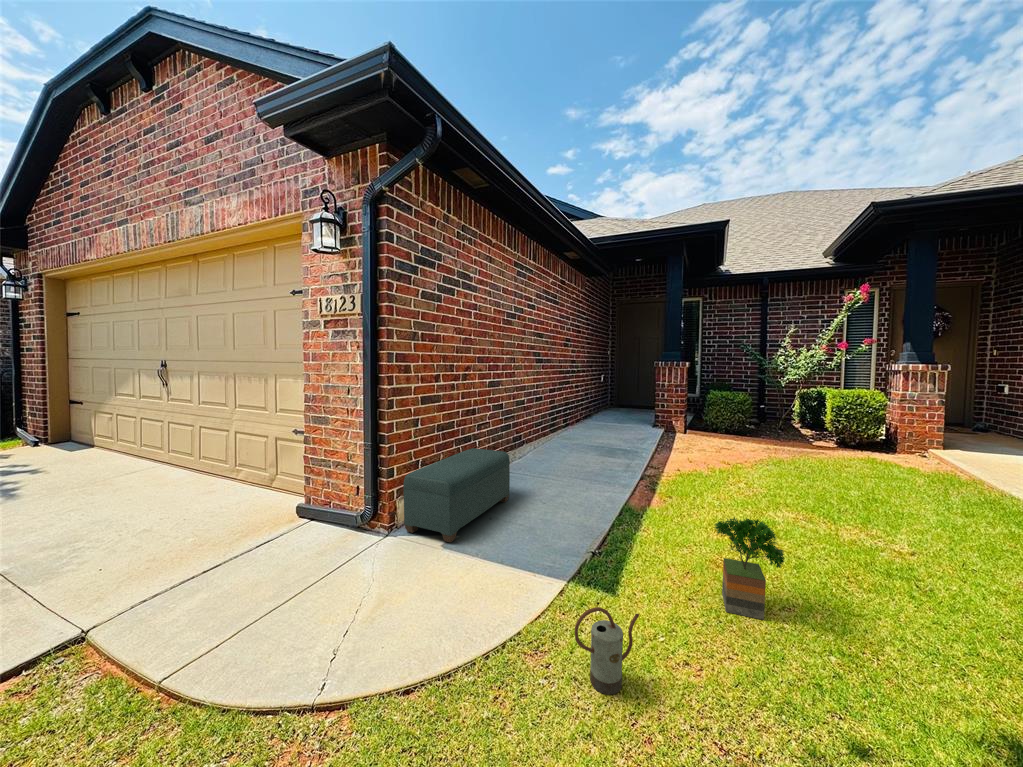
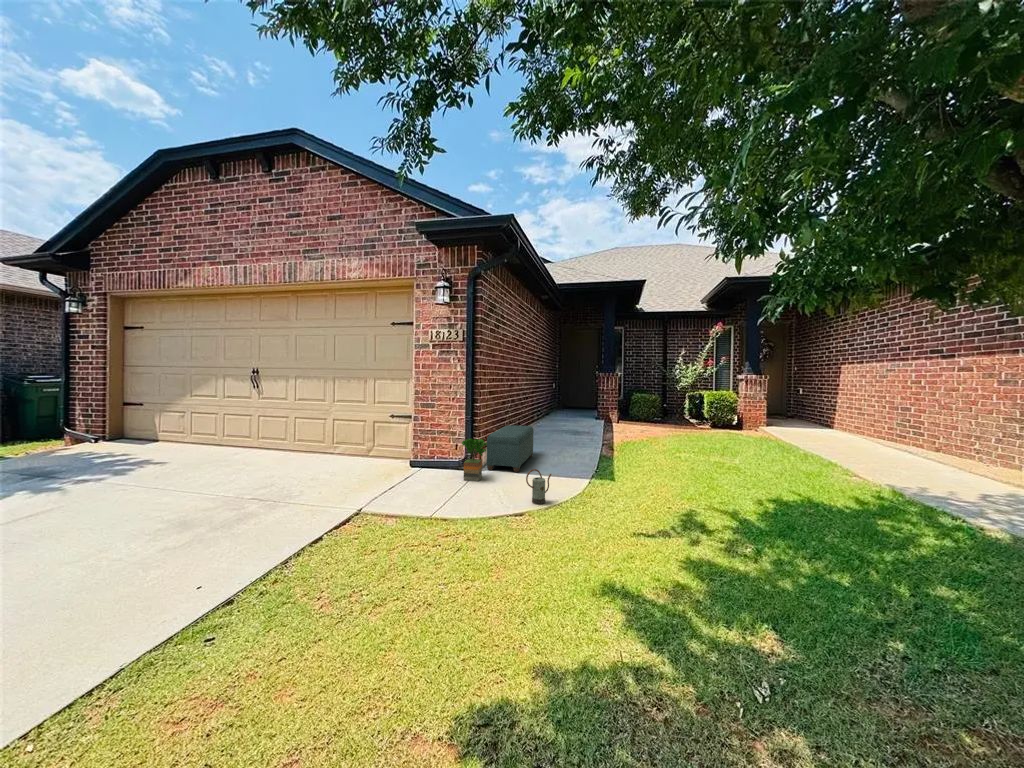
potted tree: present [715,517,784,620] -> present [462,438,487,481]
watering can: present [574,607,639,695] -> present [526,469,551,504]

